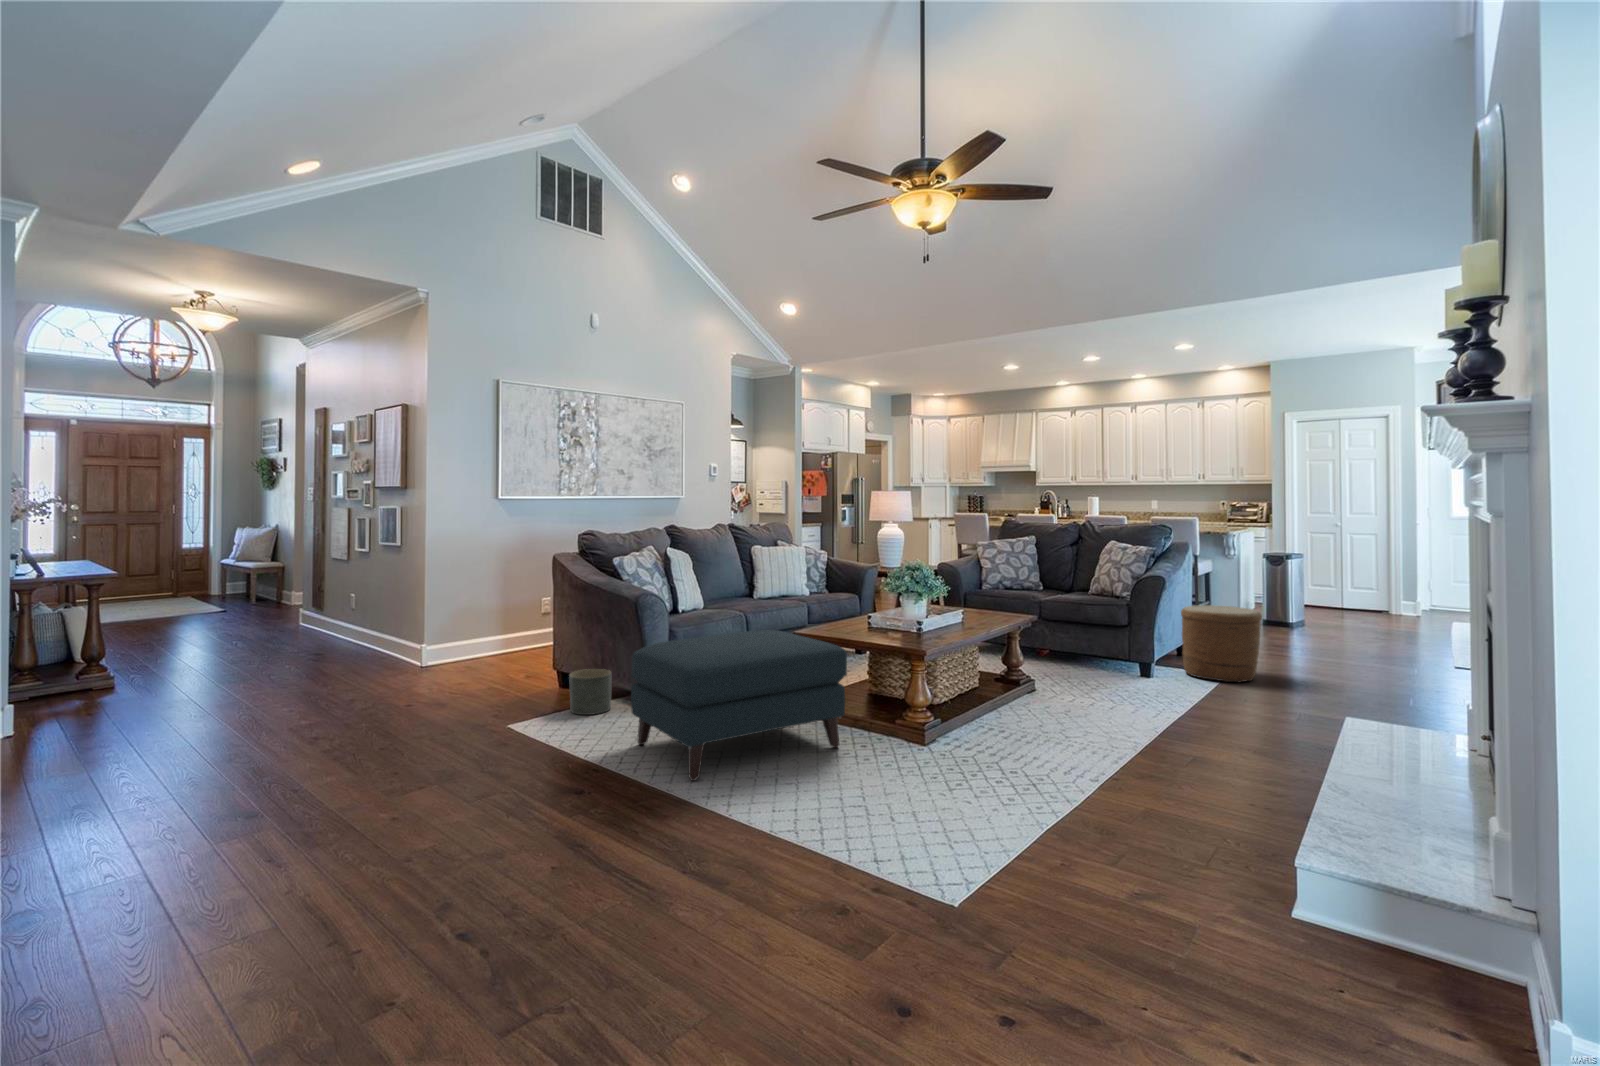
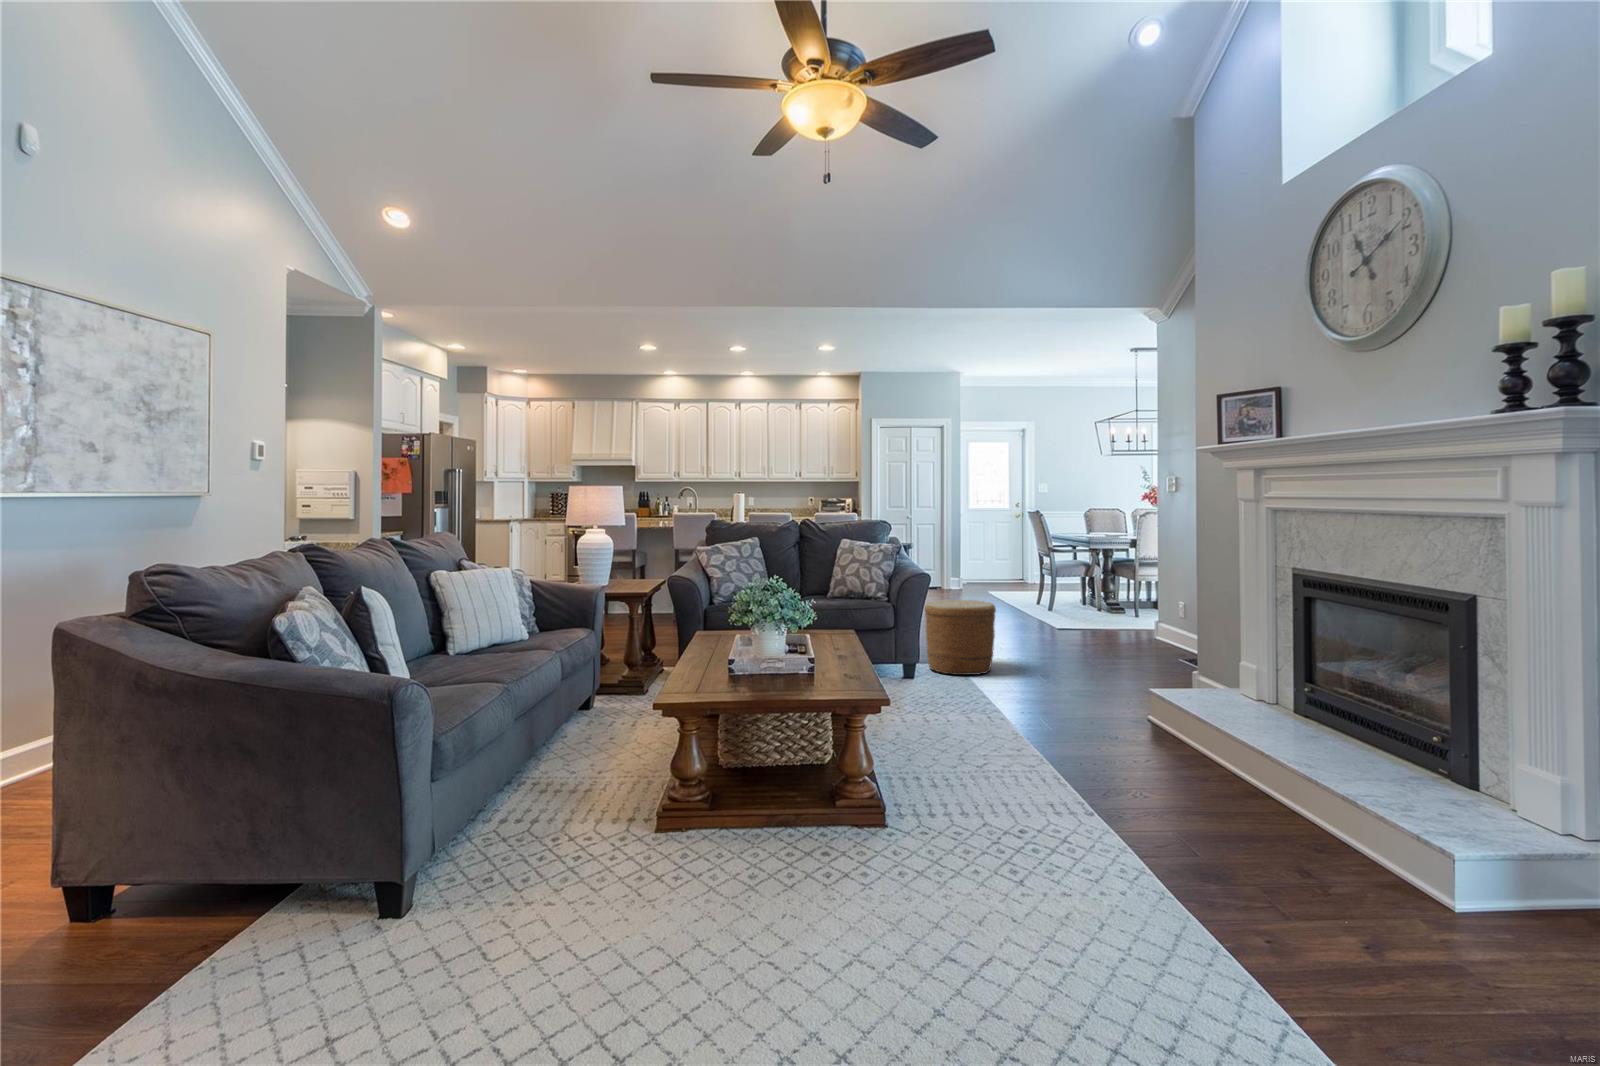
ottoman: present [631,630,847,781] -> none [447,700,798,1019]
planter: present [569,669,611,715] -> none [185,834,290,949]

